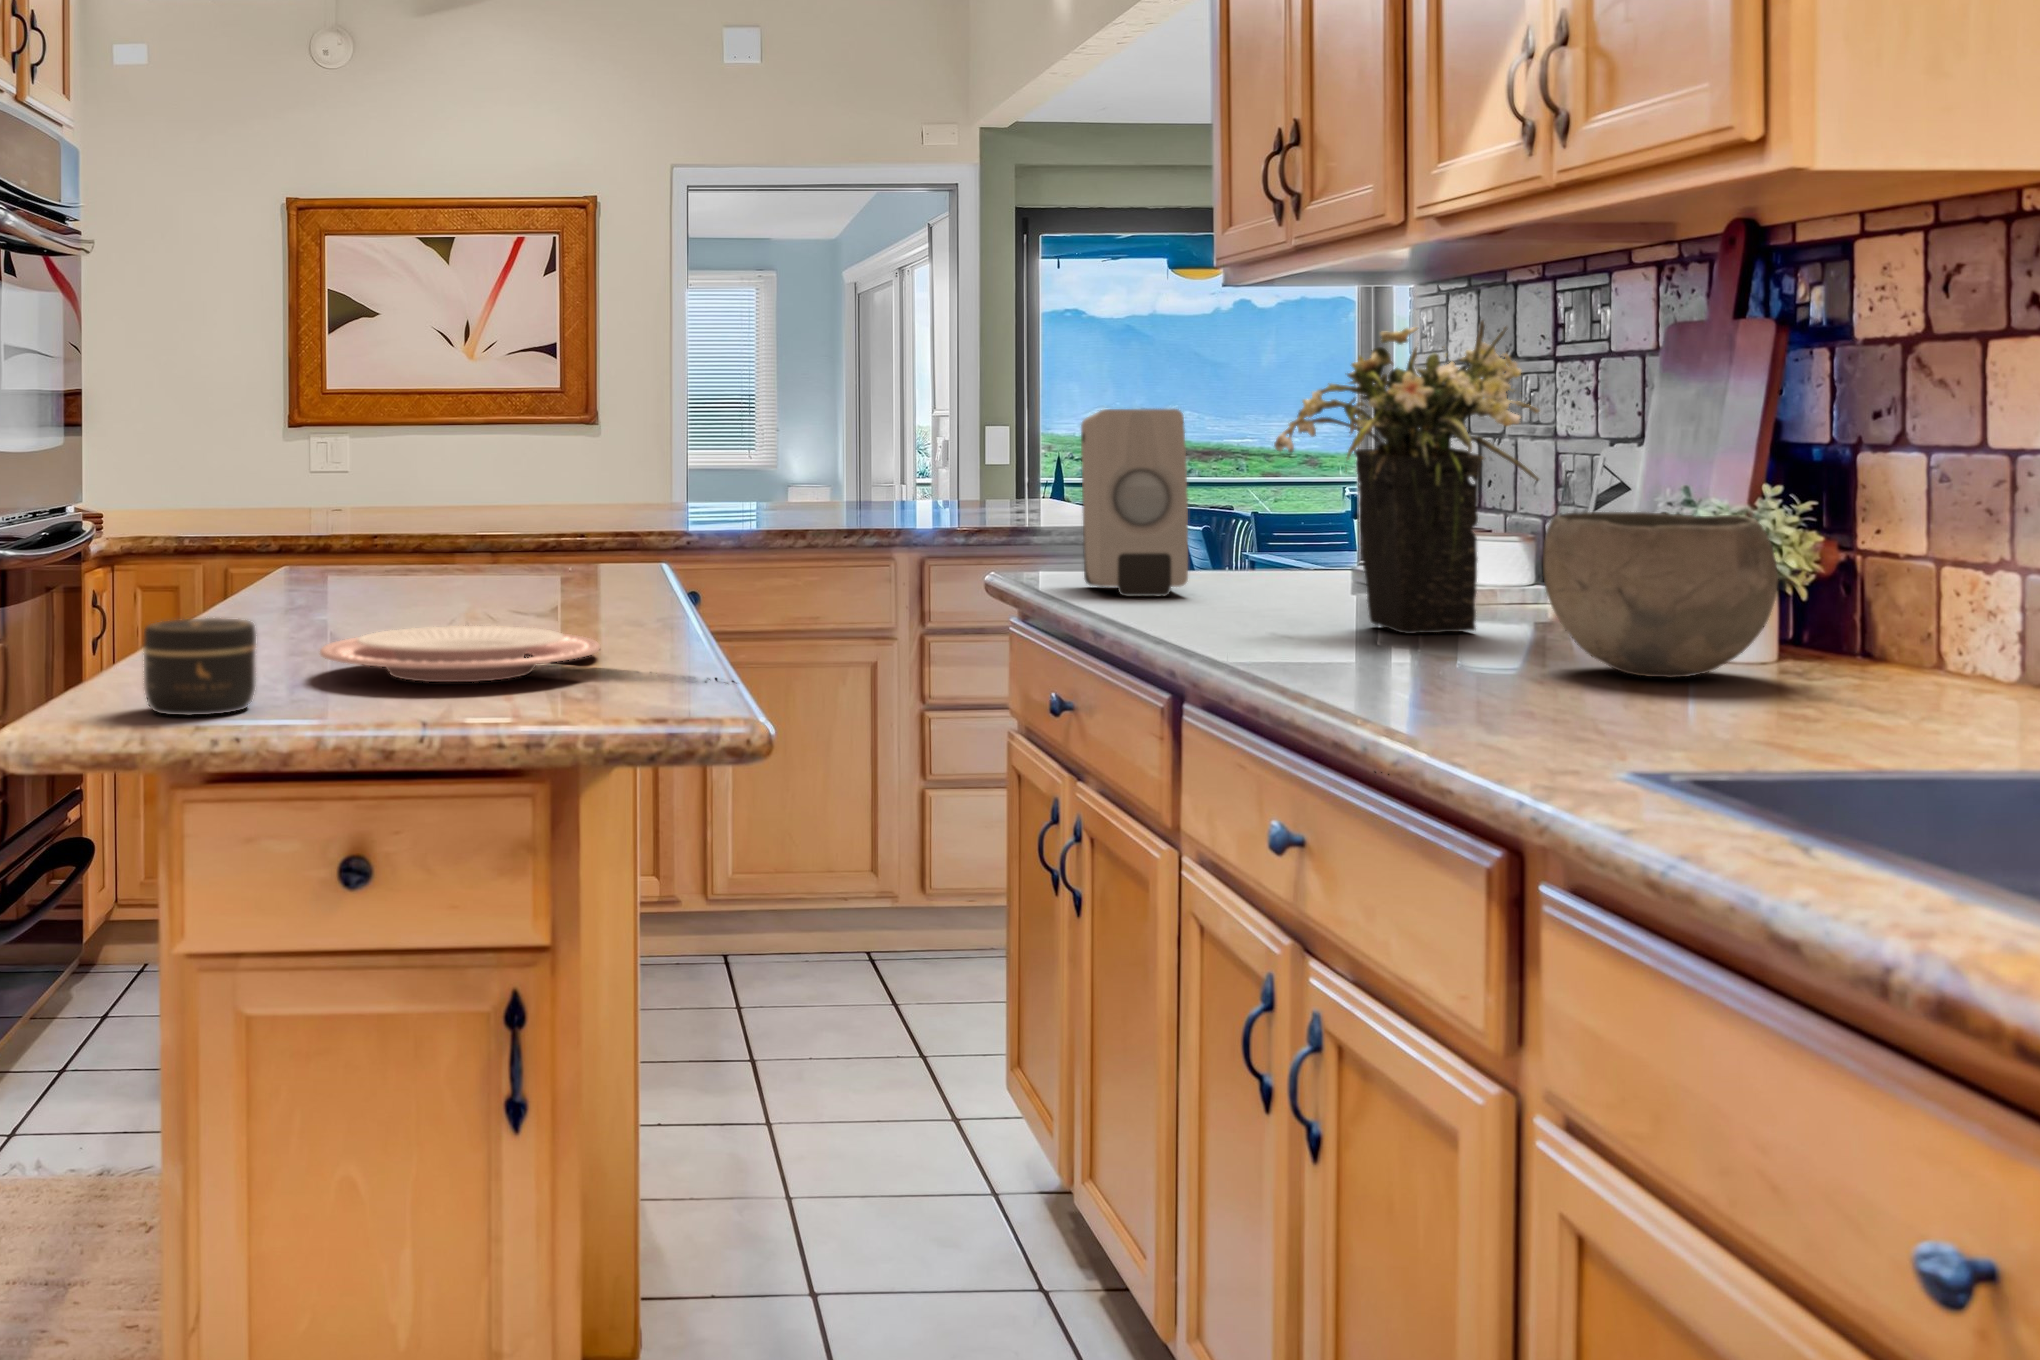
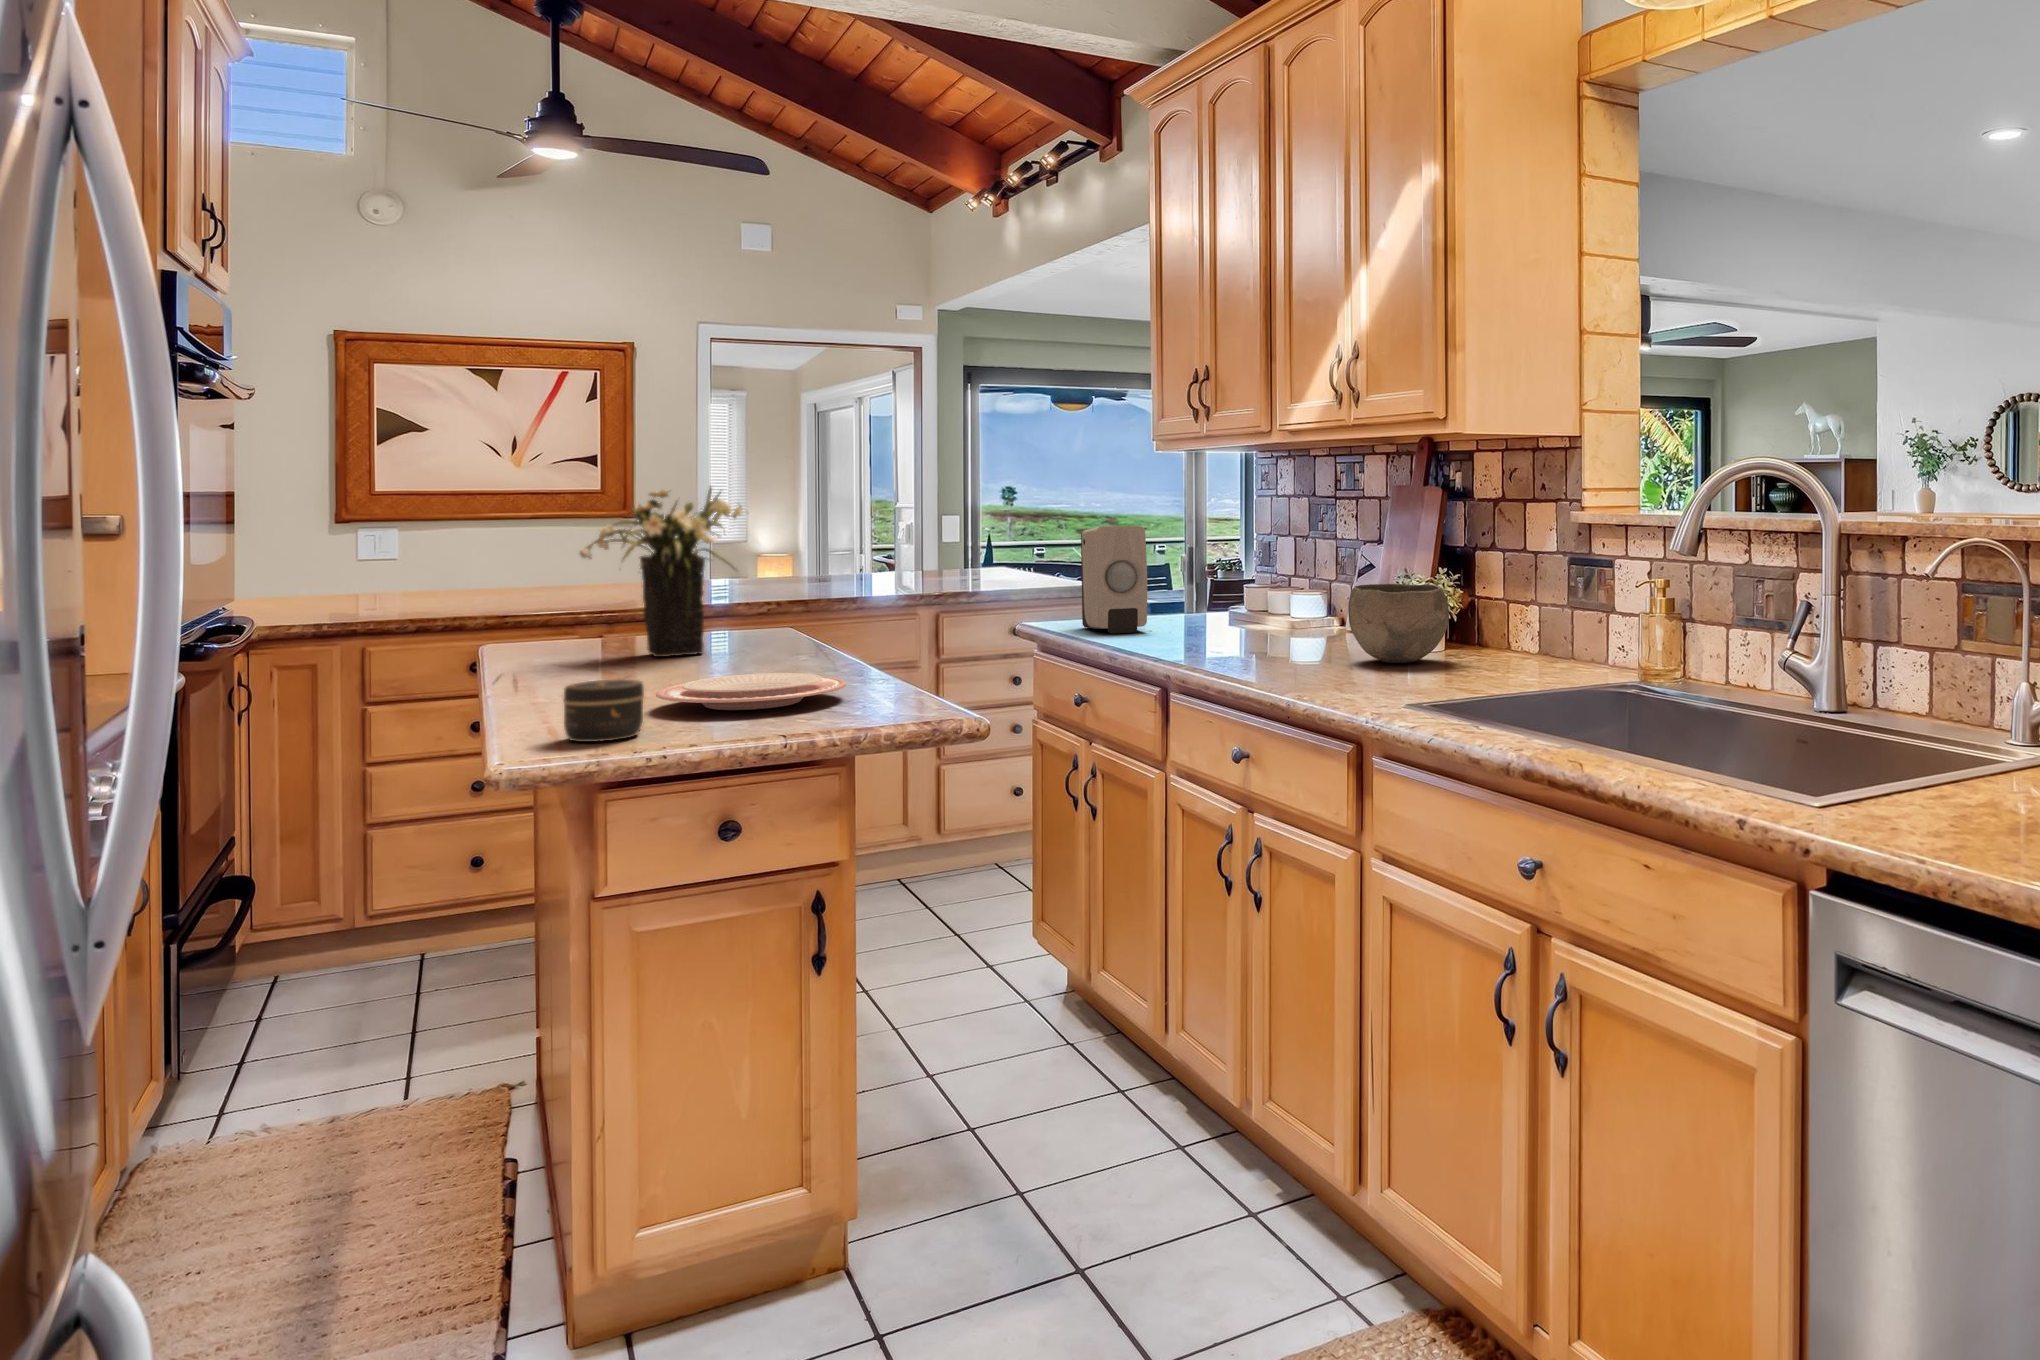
flower arrangement: present [1274,321,1539,633] -> present [580,488,743,657]

